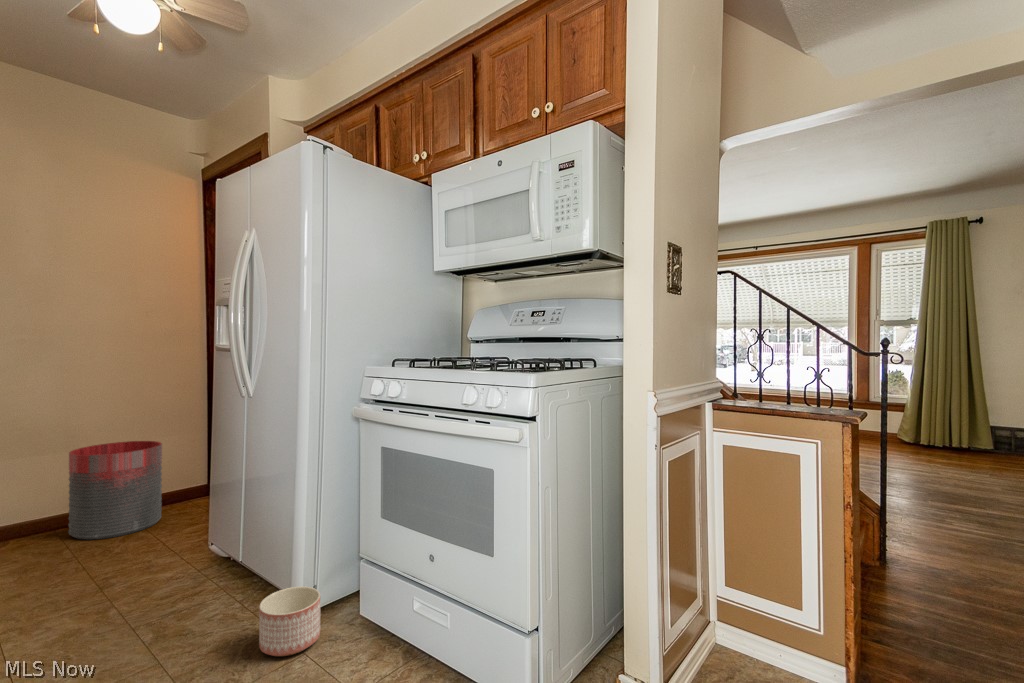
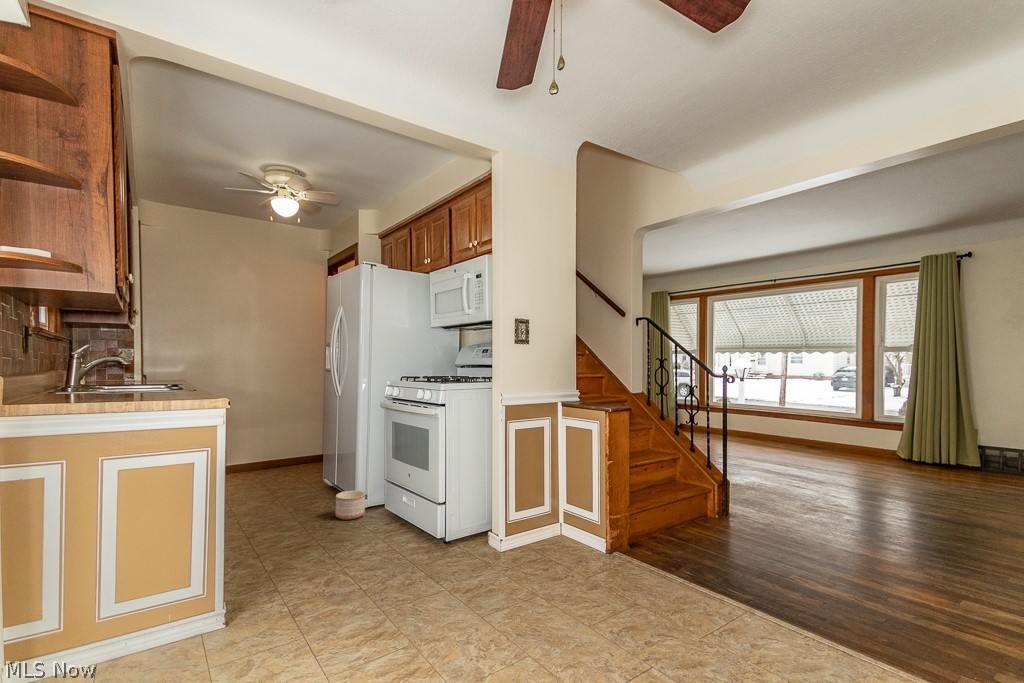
trash can: present [69,441,162,540] -> none [259,418,306,470]

